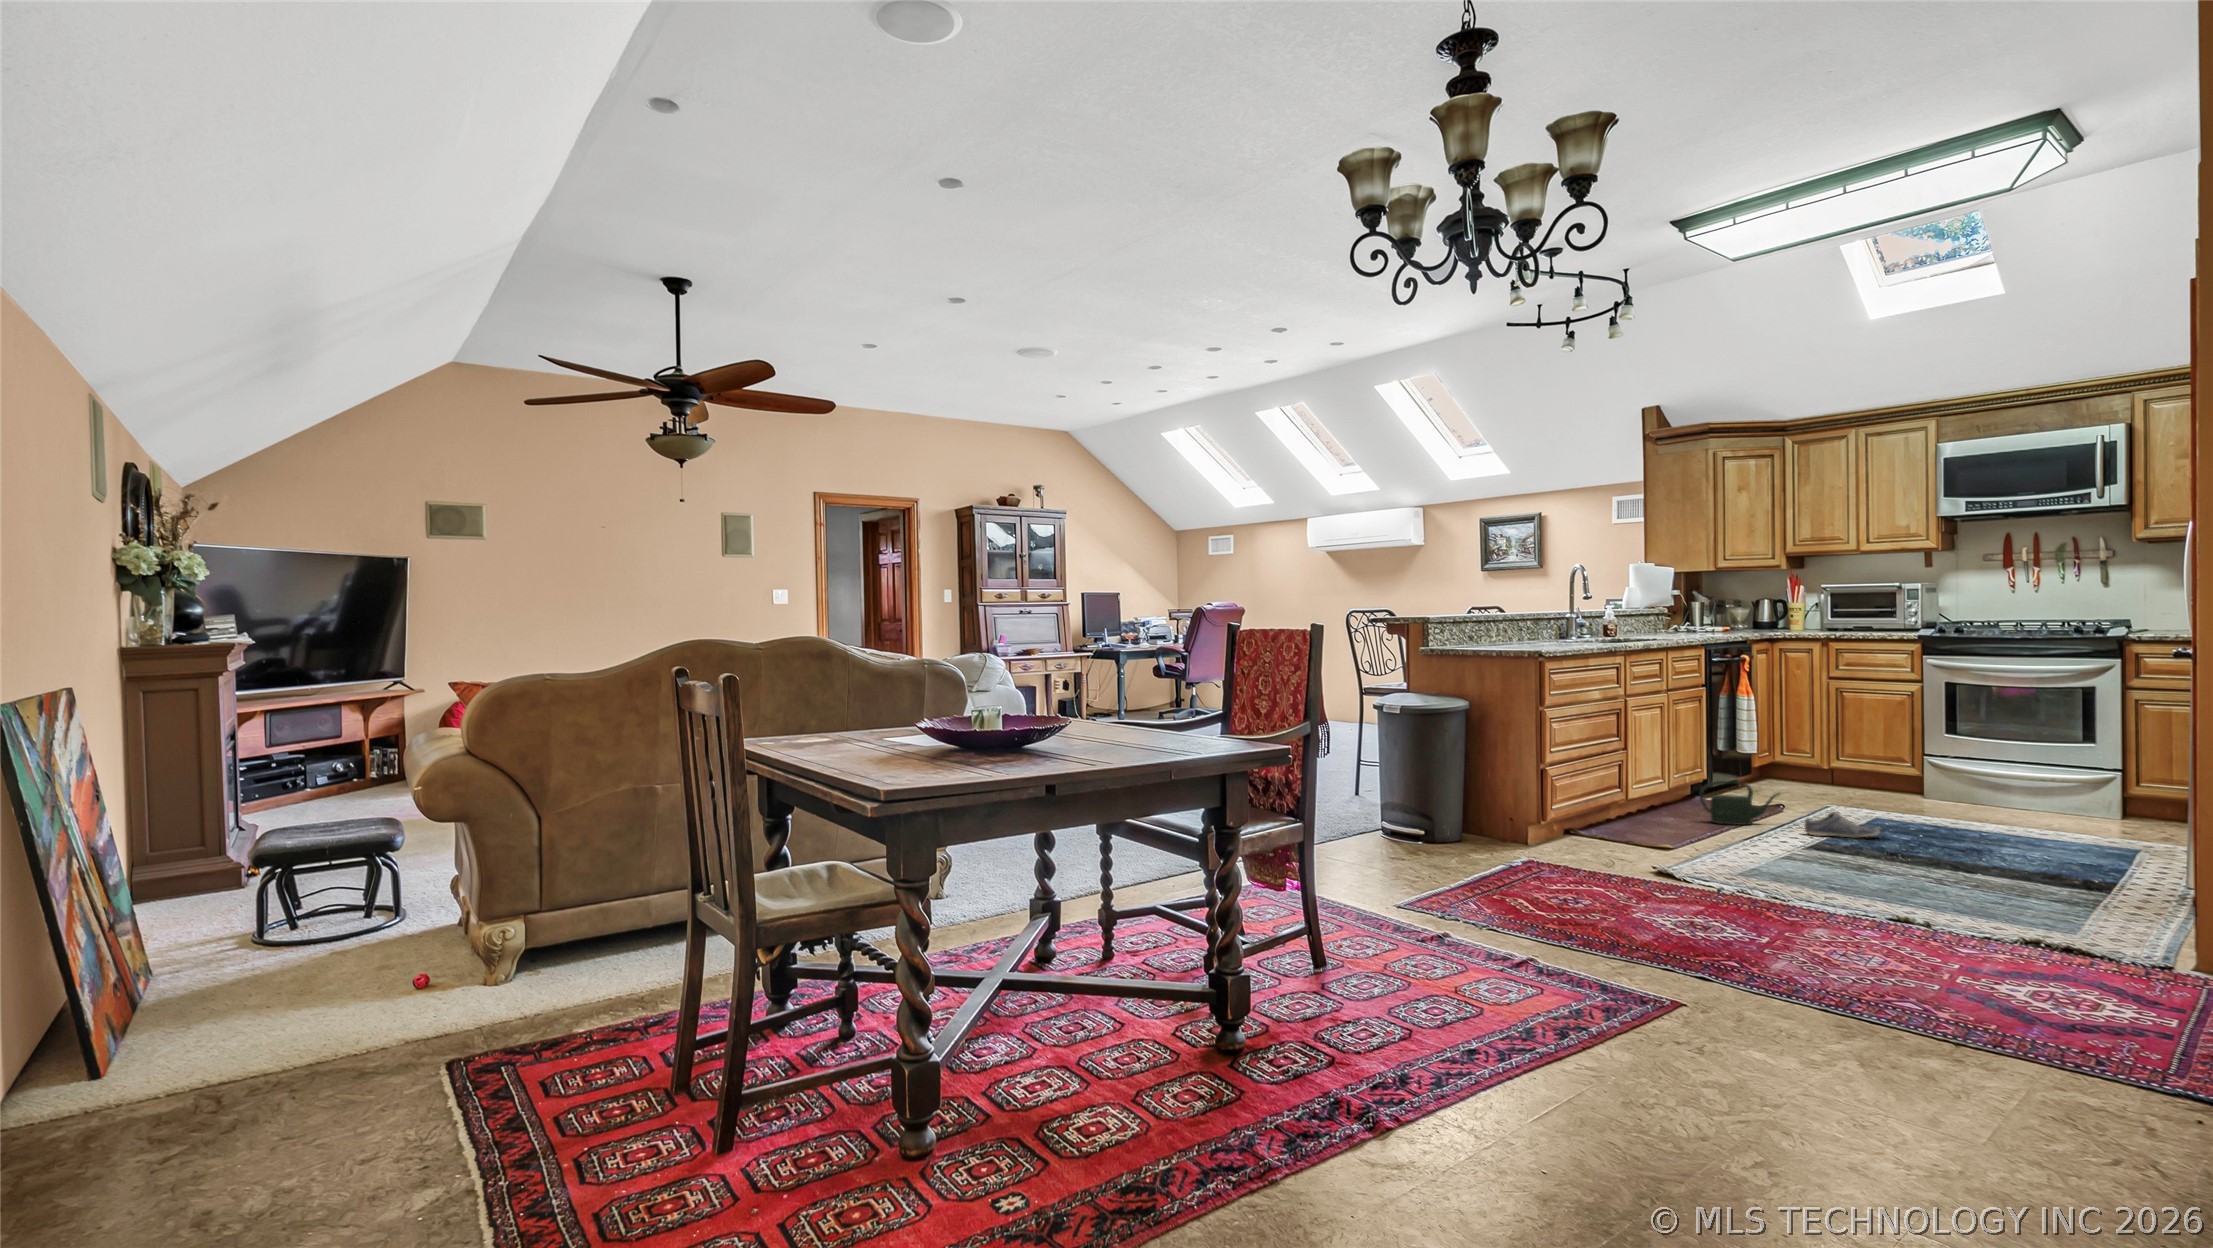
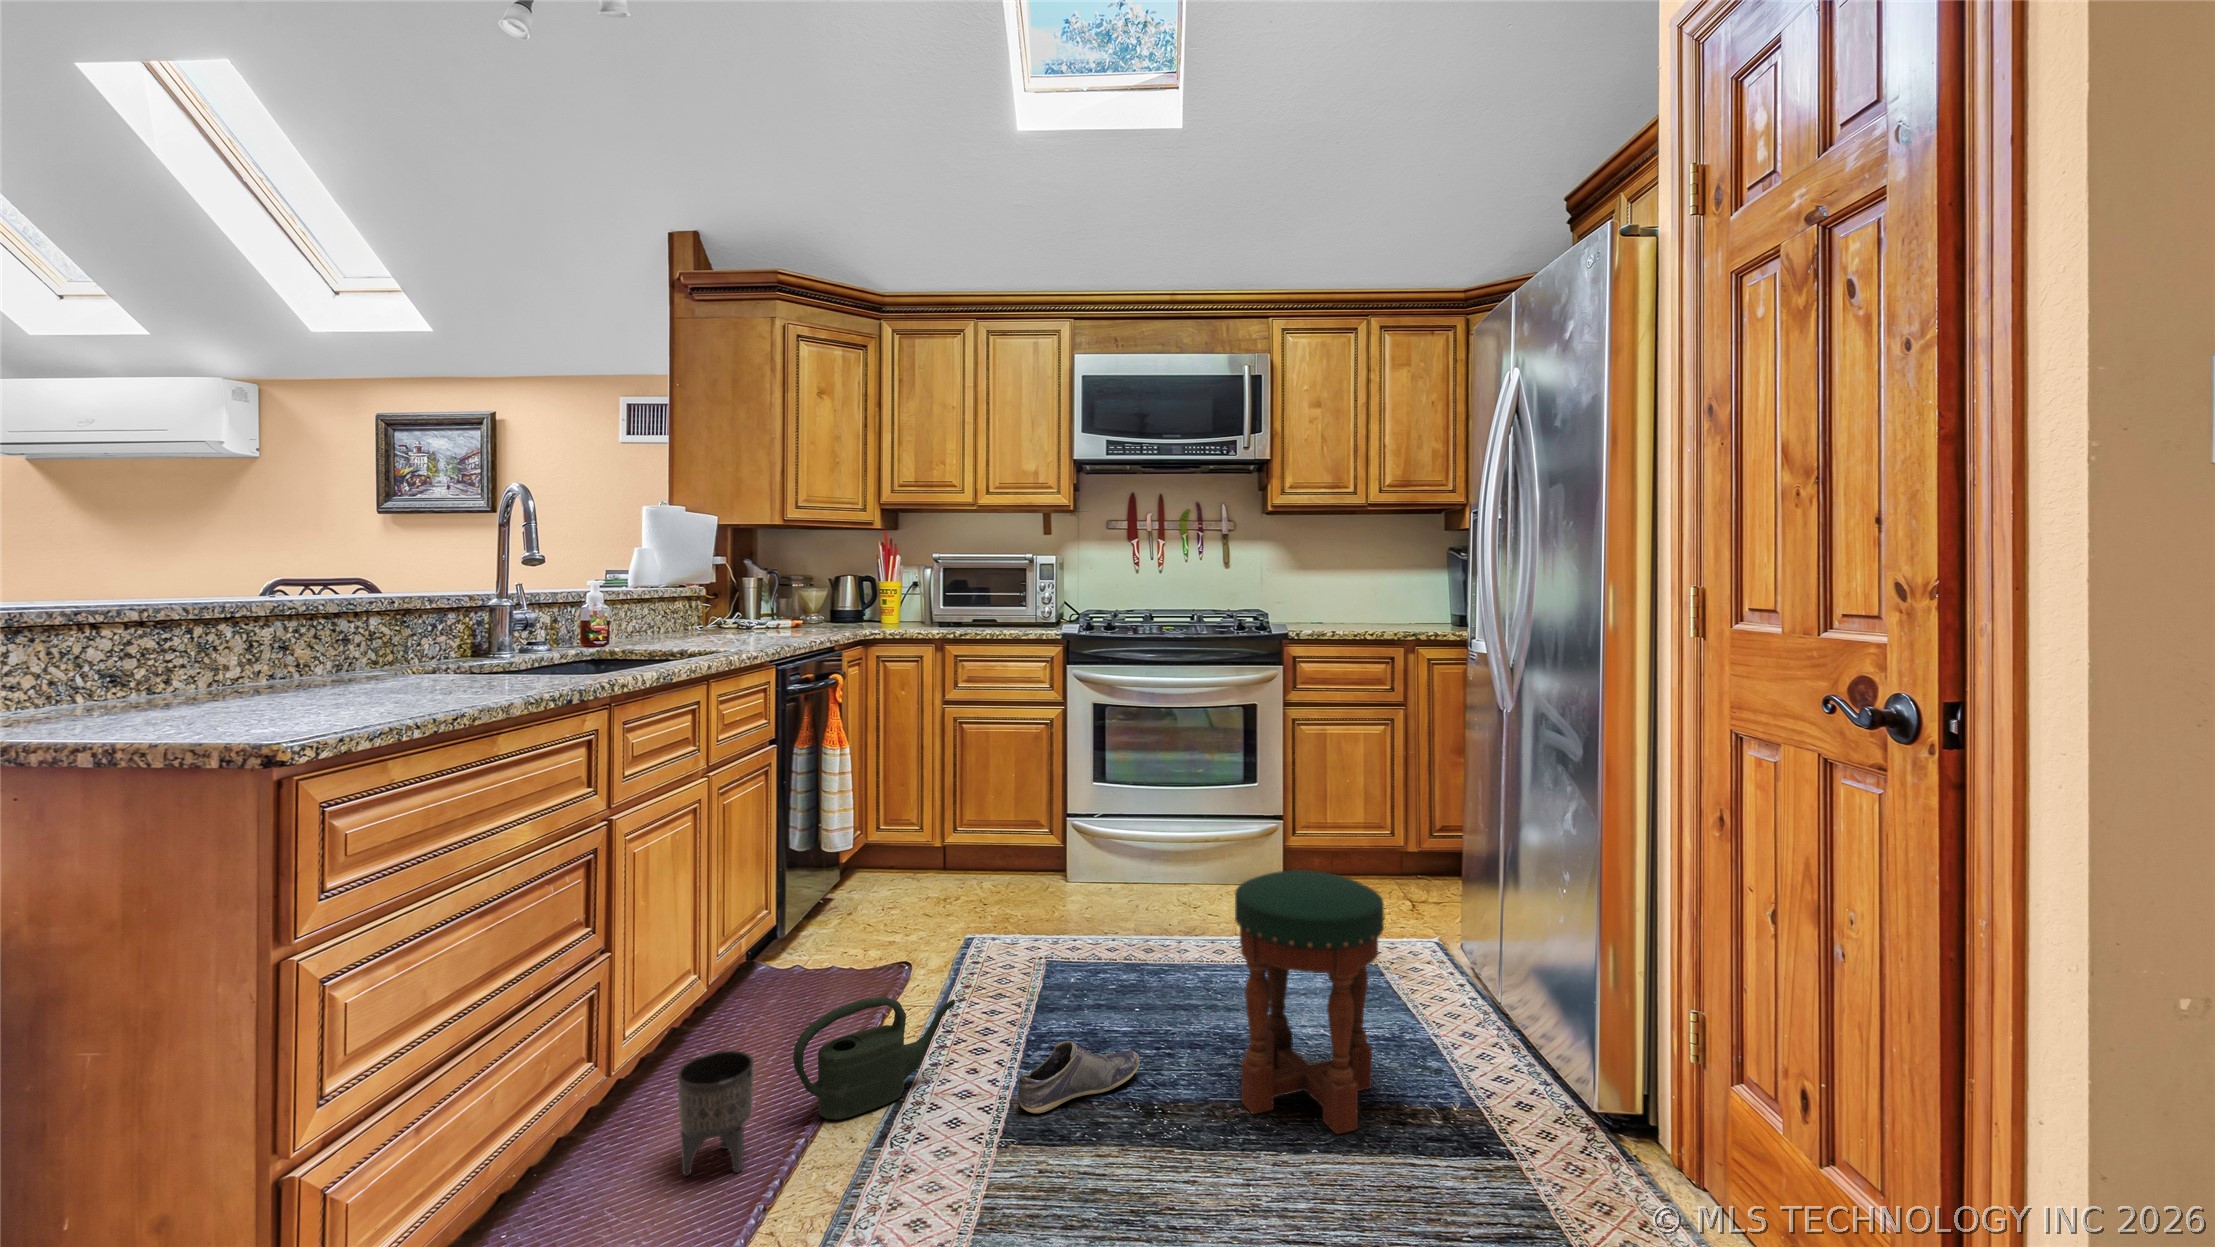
stool: none [1925,745,2020,861] -> present [1235,870,1384,1134]
planter: none [1652,784,1682,824] -> present [677,1050,754,1176]

